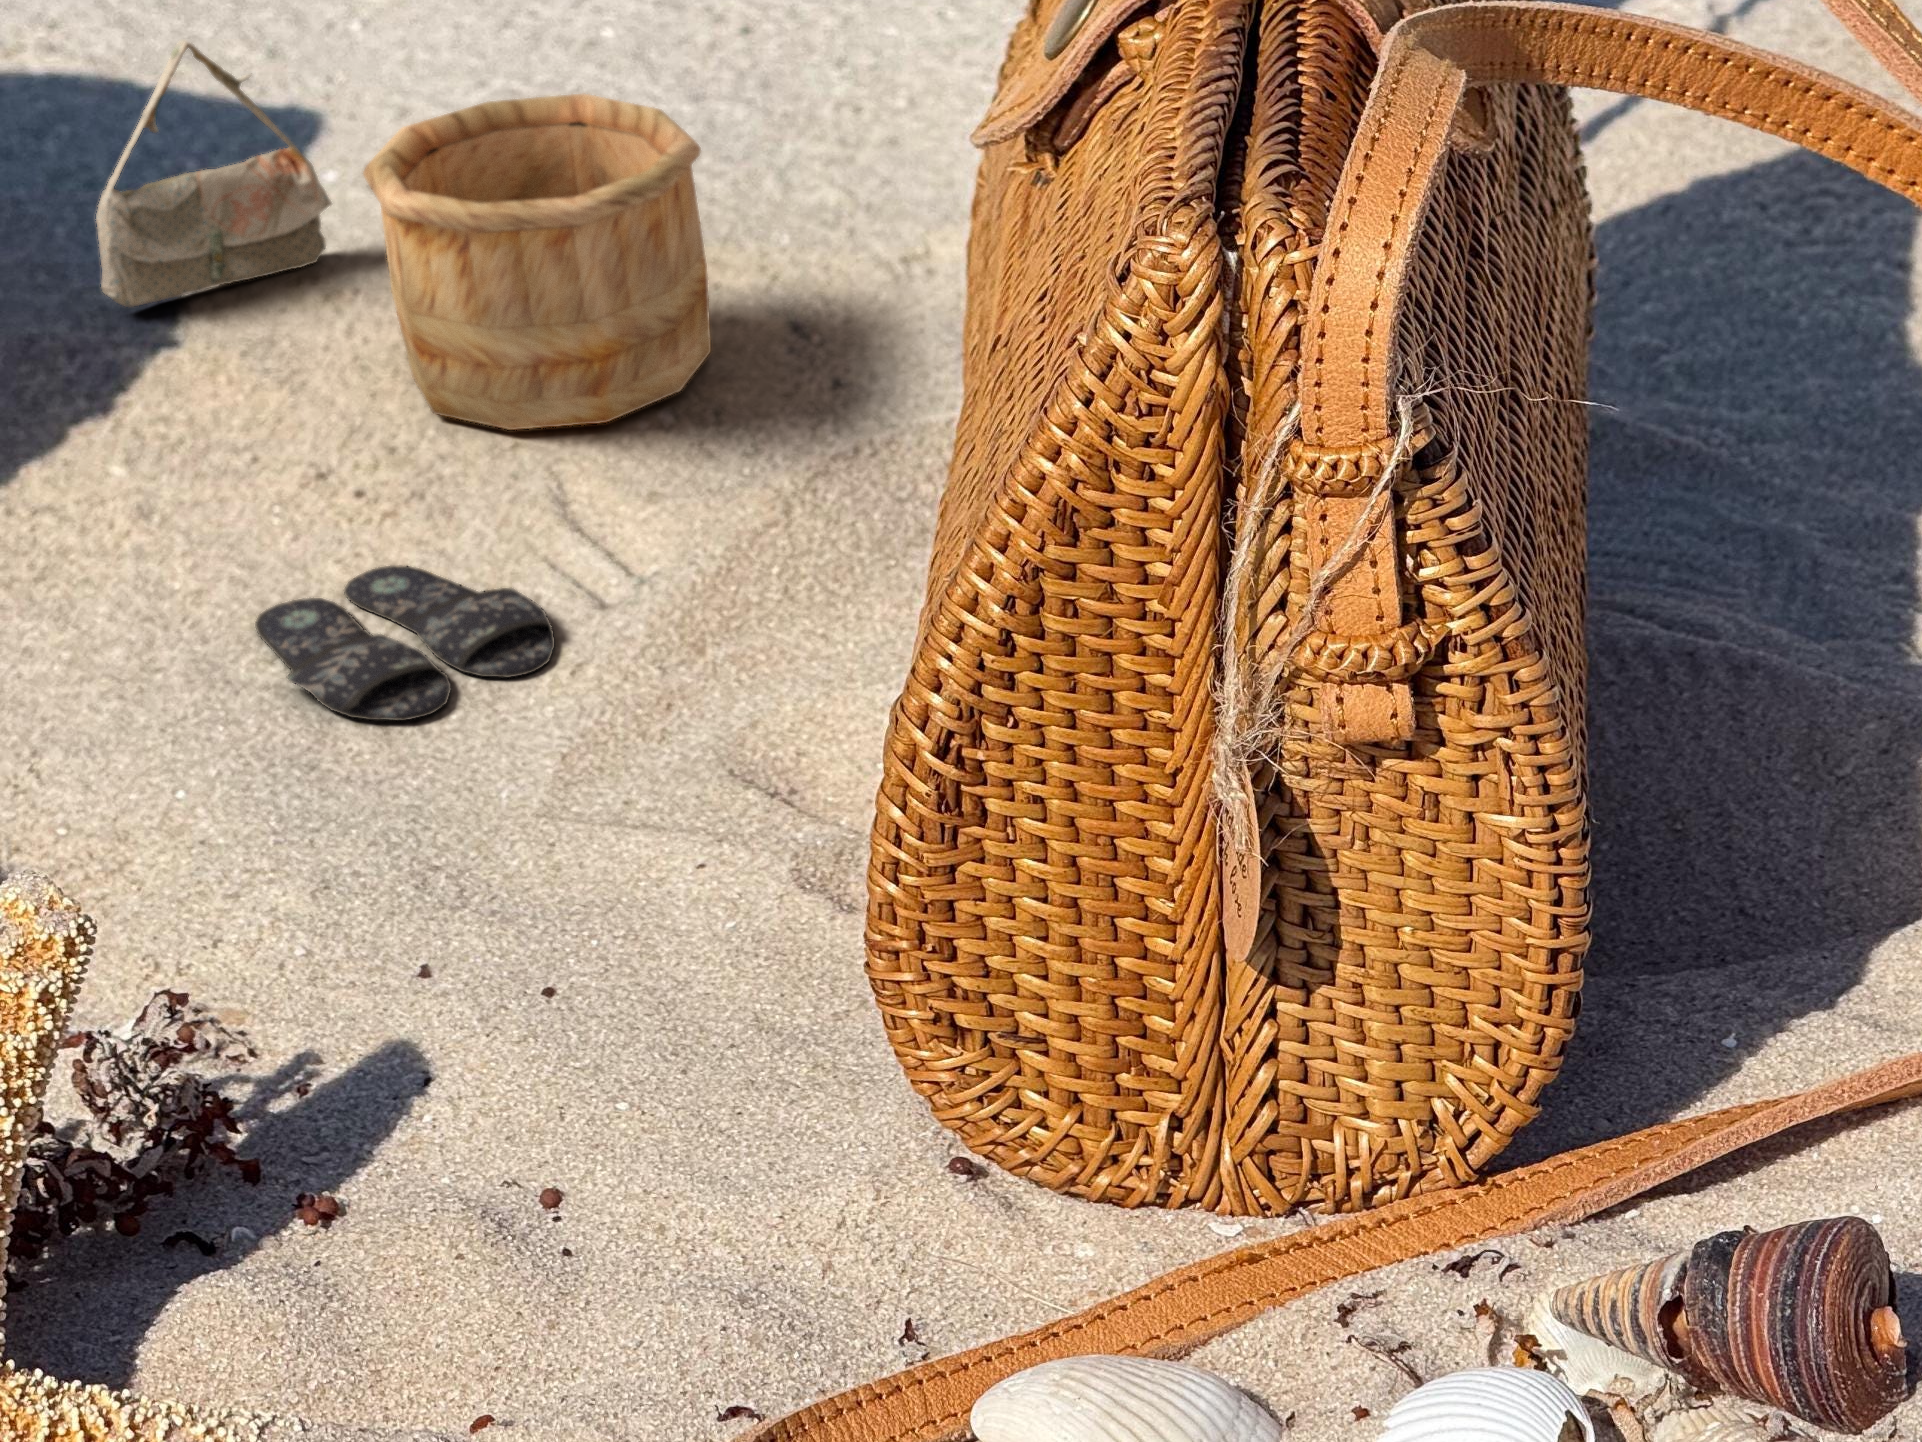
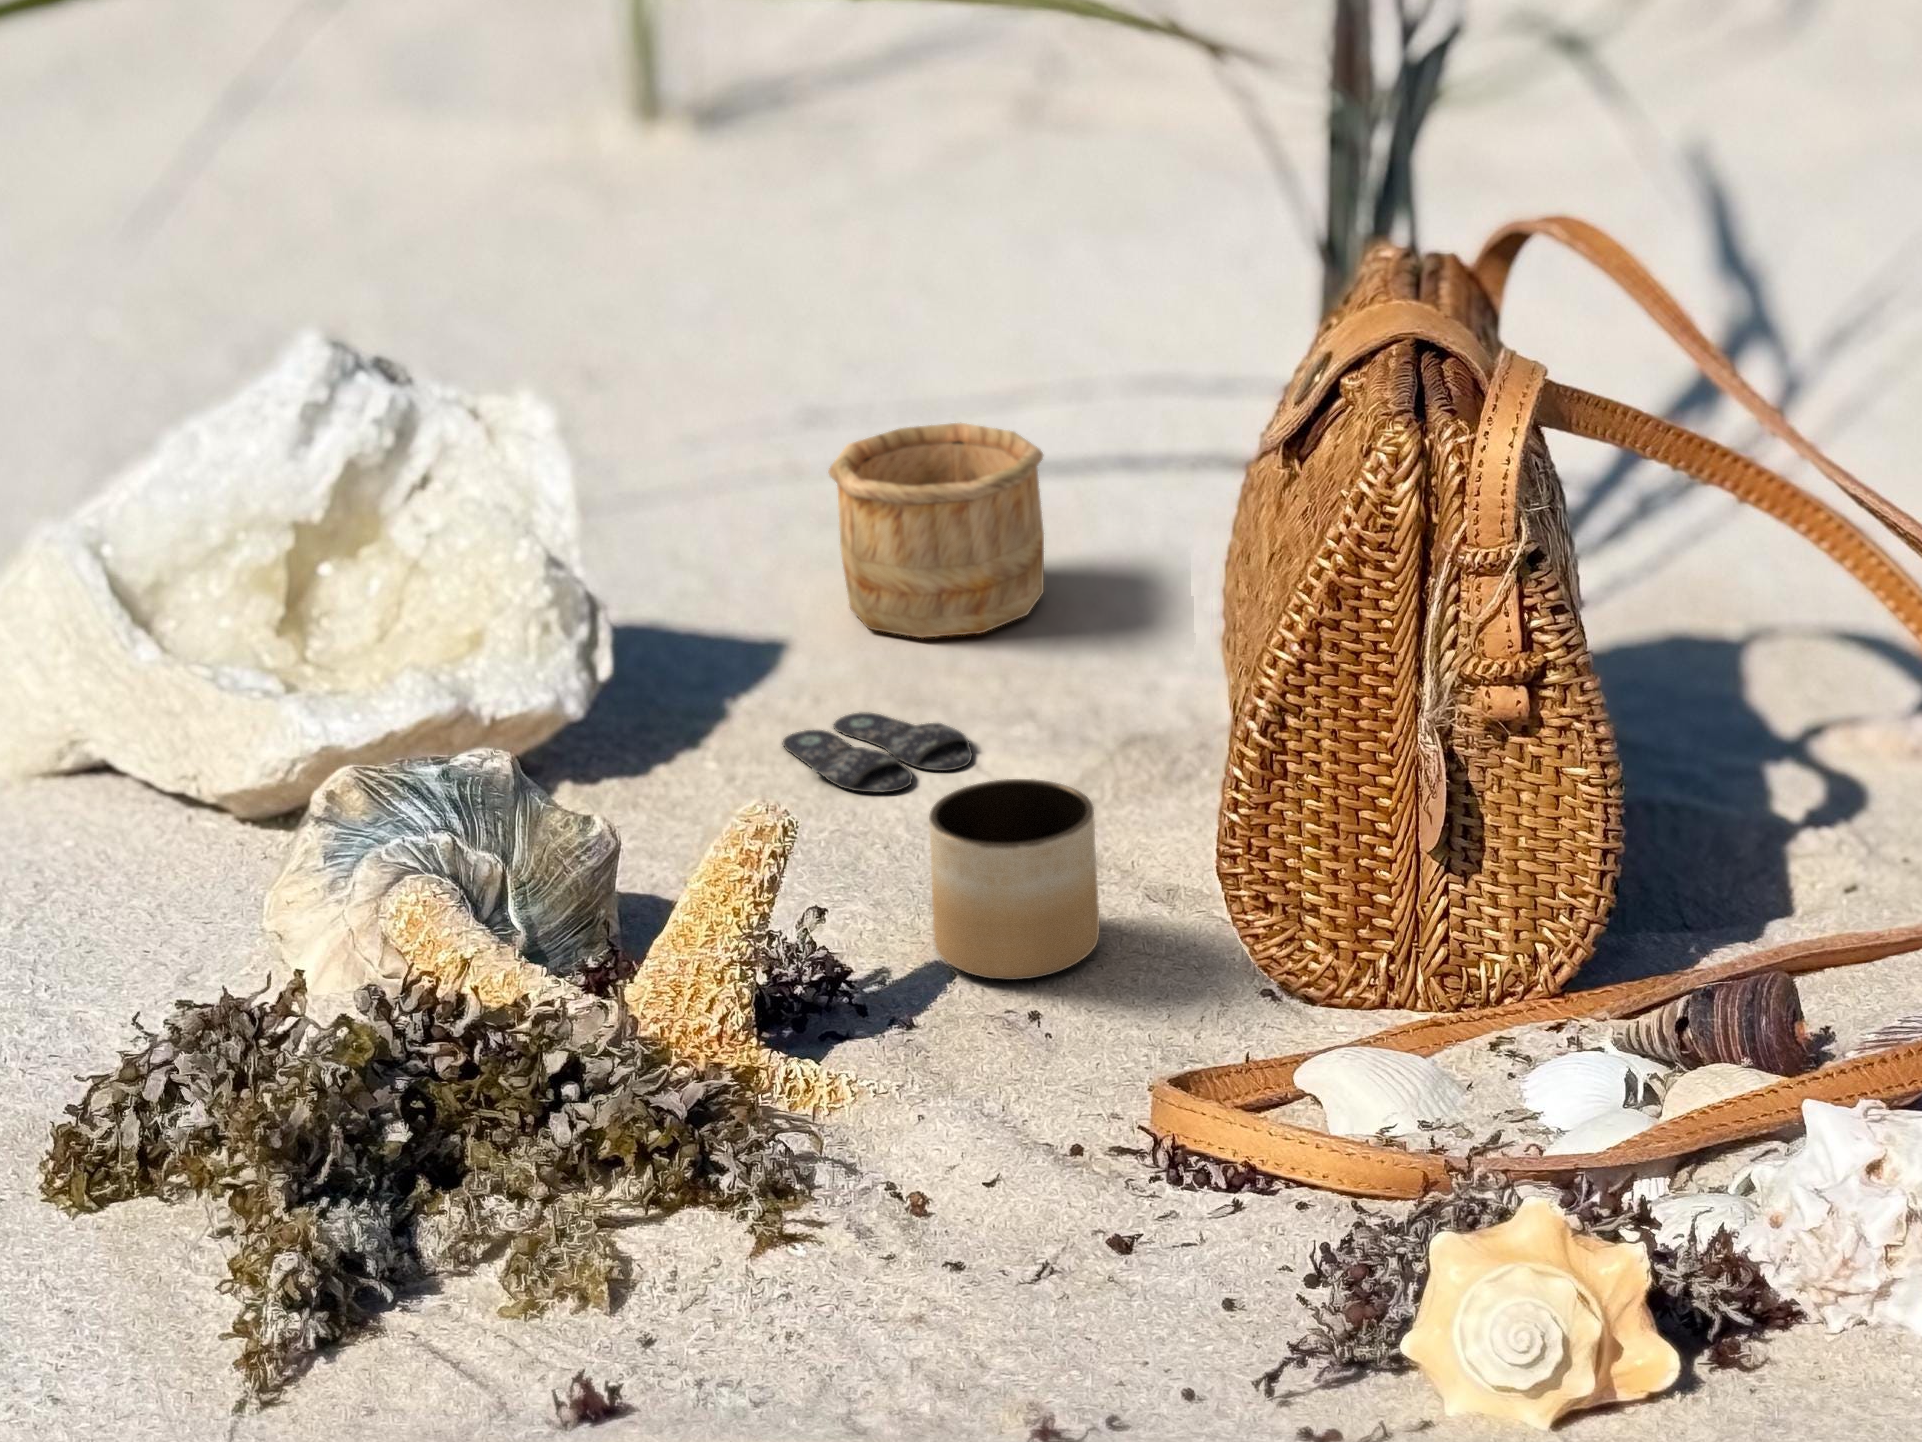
bag: present [96,39,332,307] -> none [638,392,784,569]
planter: none [393,760,703,1116] -> present [929,779,1099,980]

